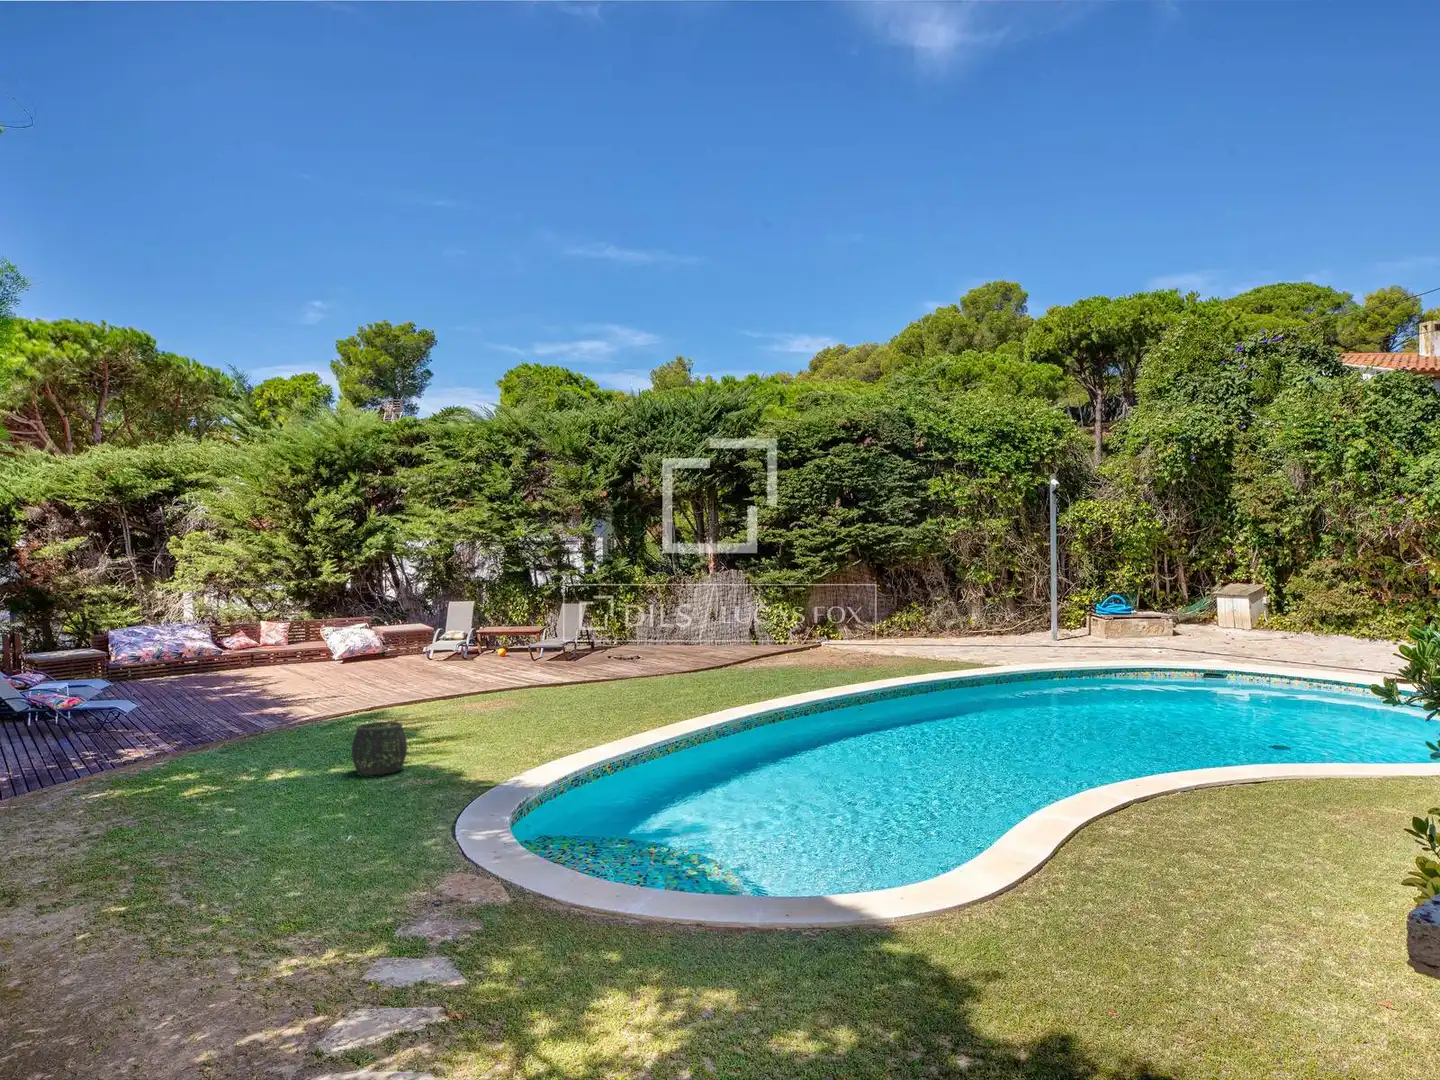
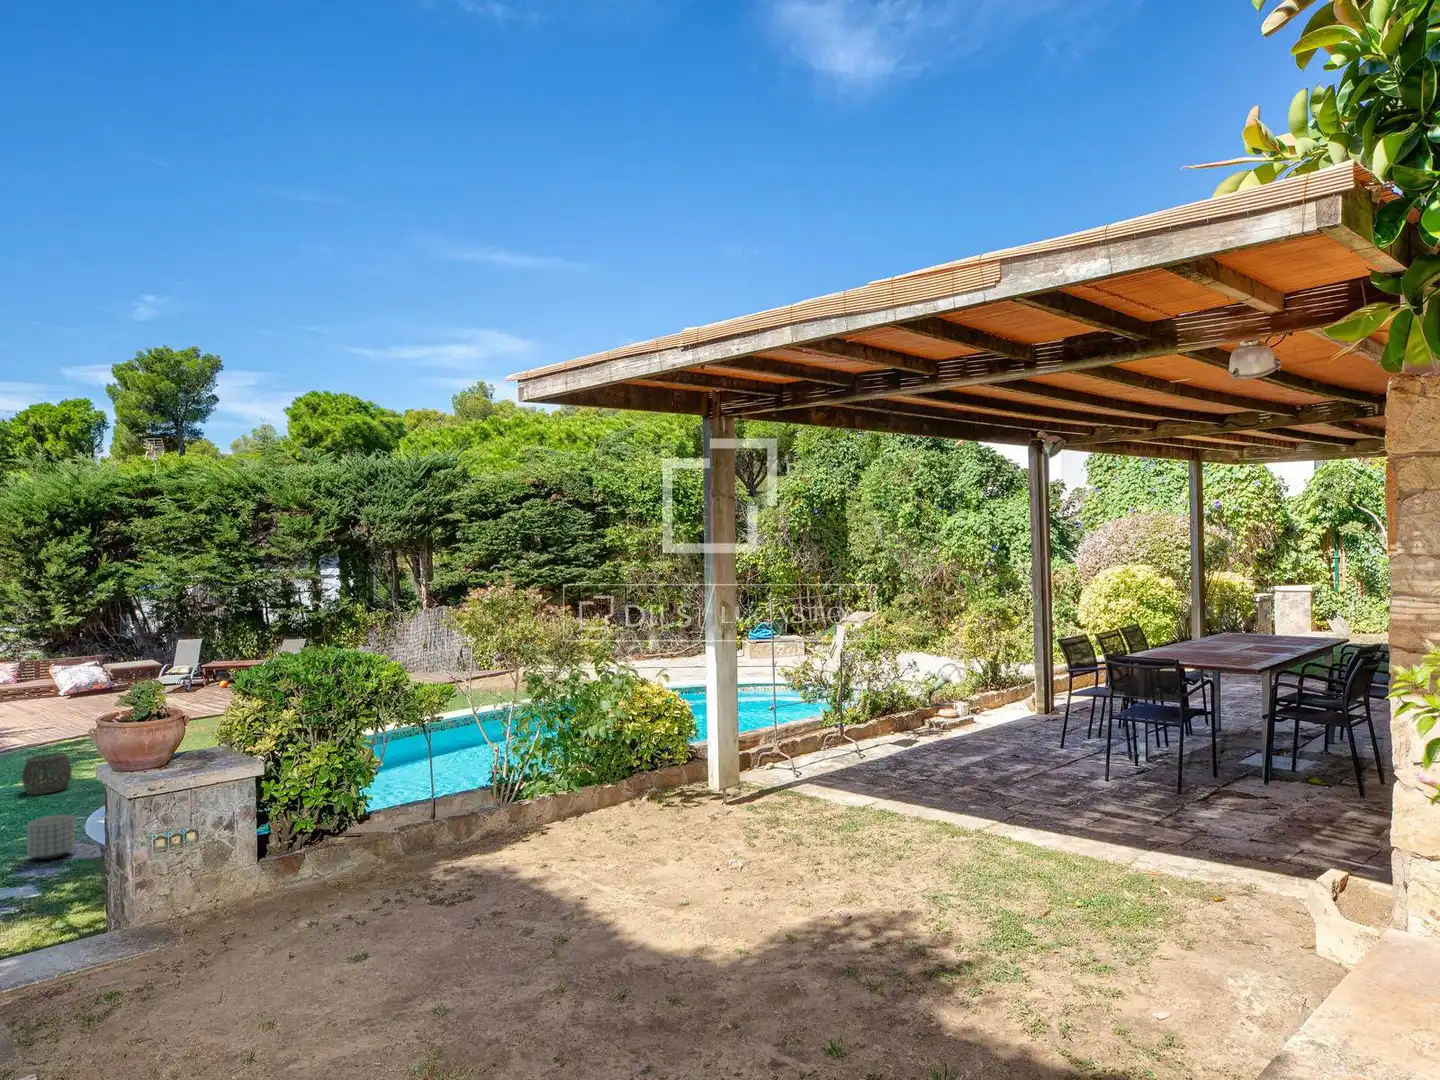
planter: none [416,810,477,878] -> present [27,815,75,859]

